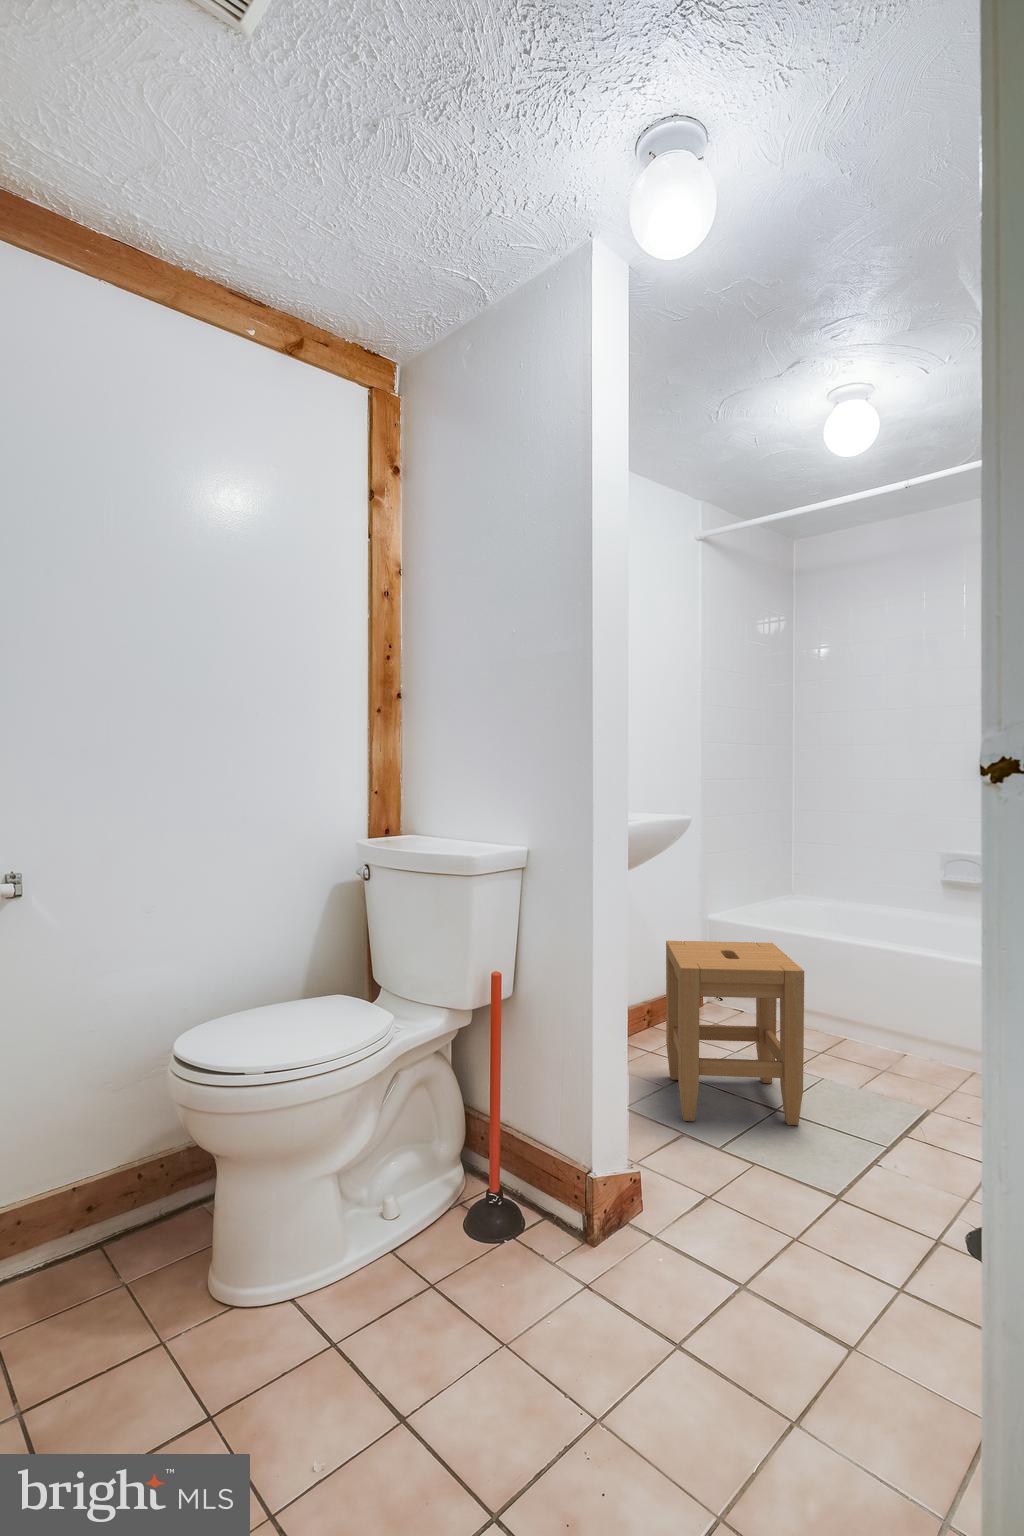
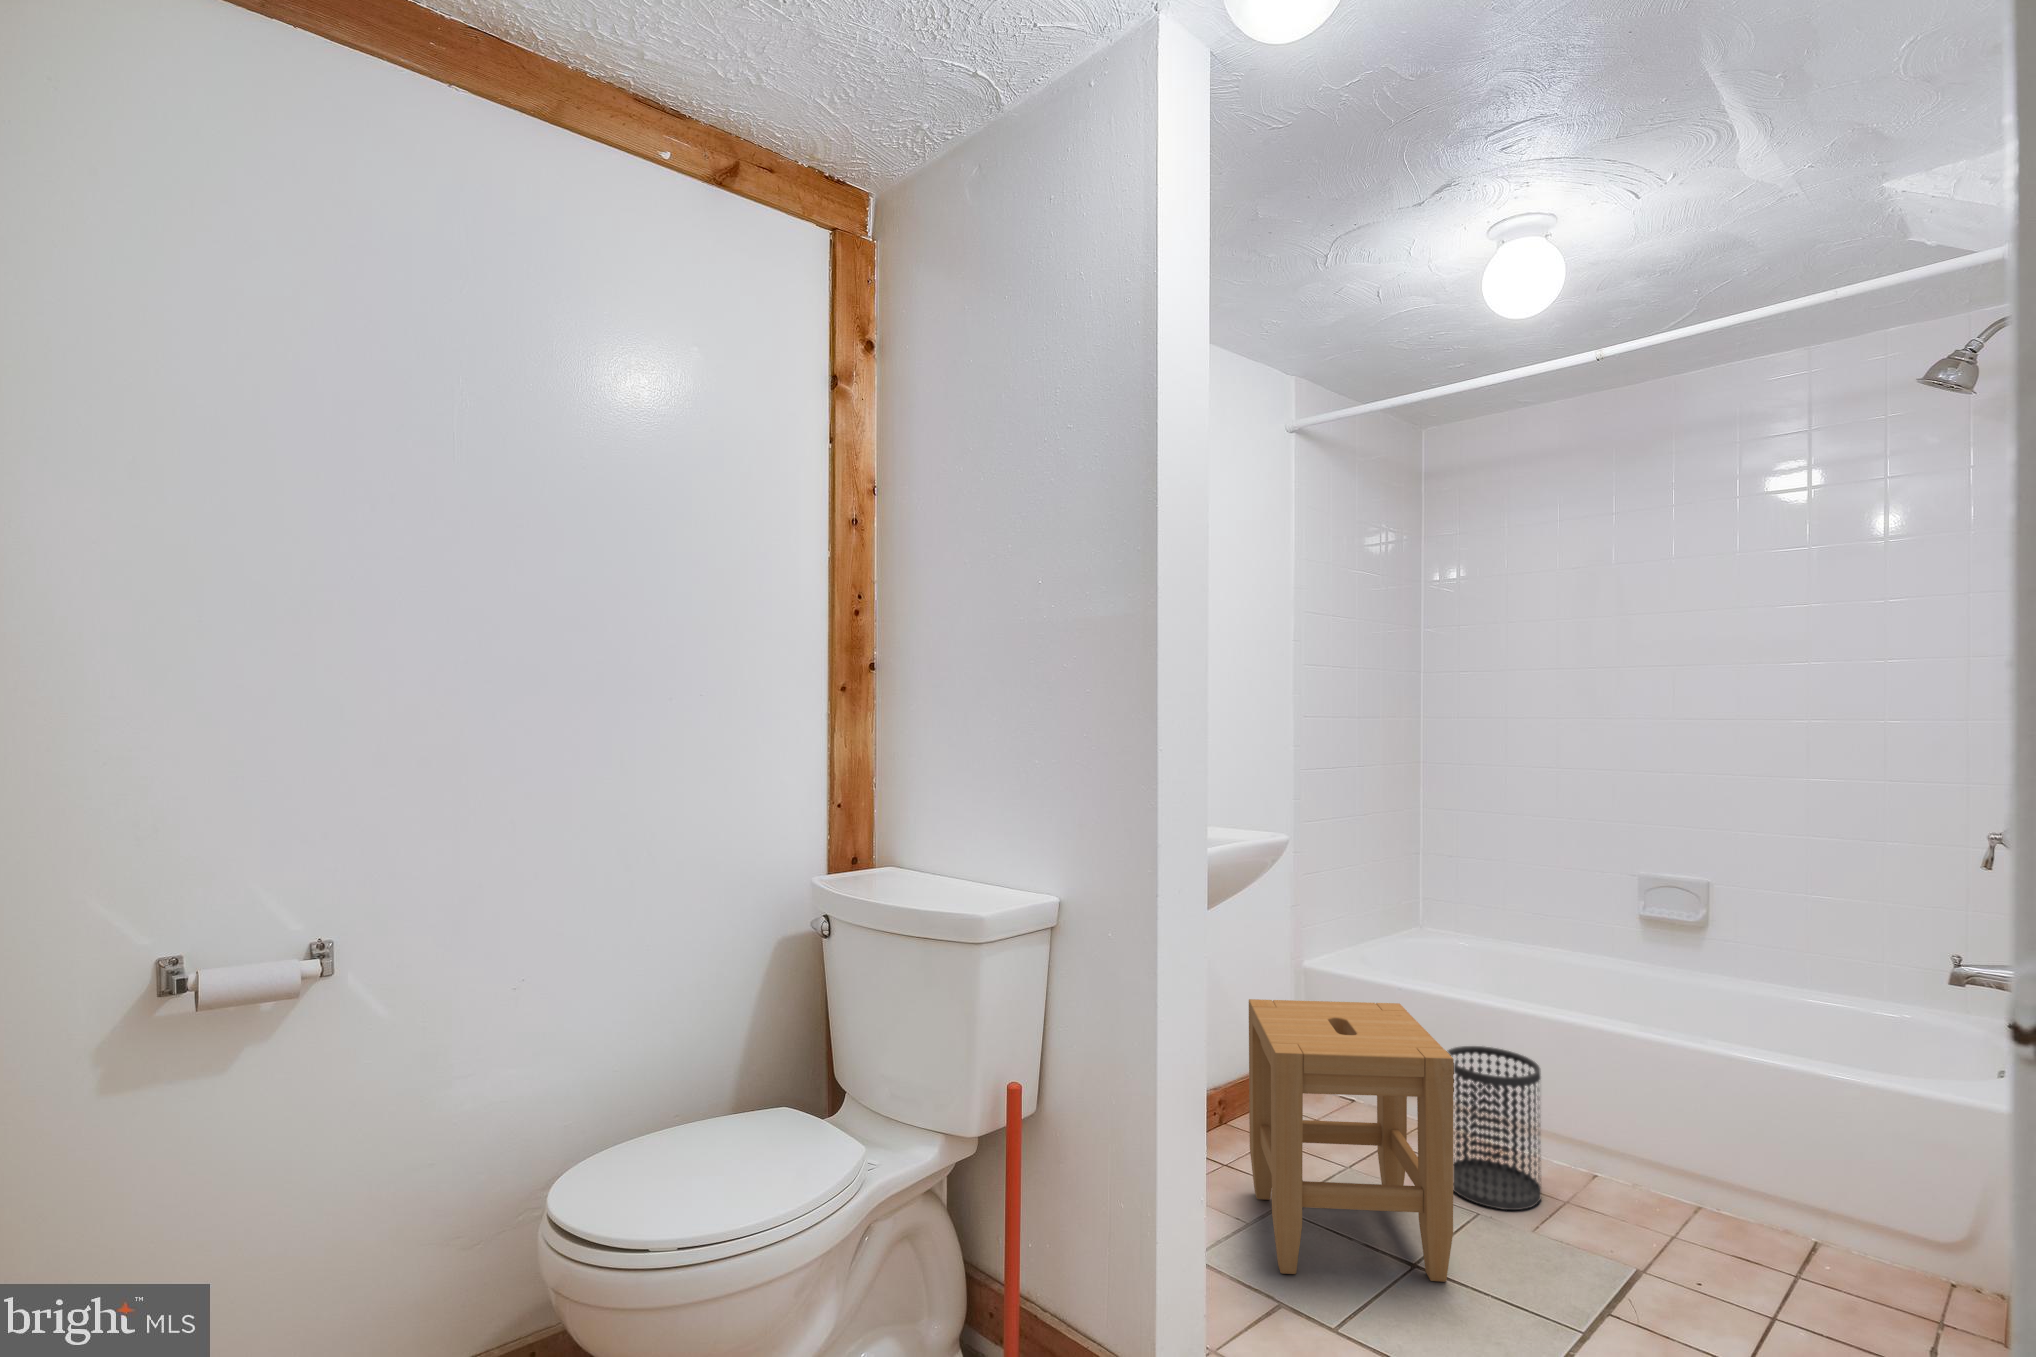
wastebasket: none [805,976,871,1086] -> present [1448,1046,1541,1210]

